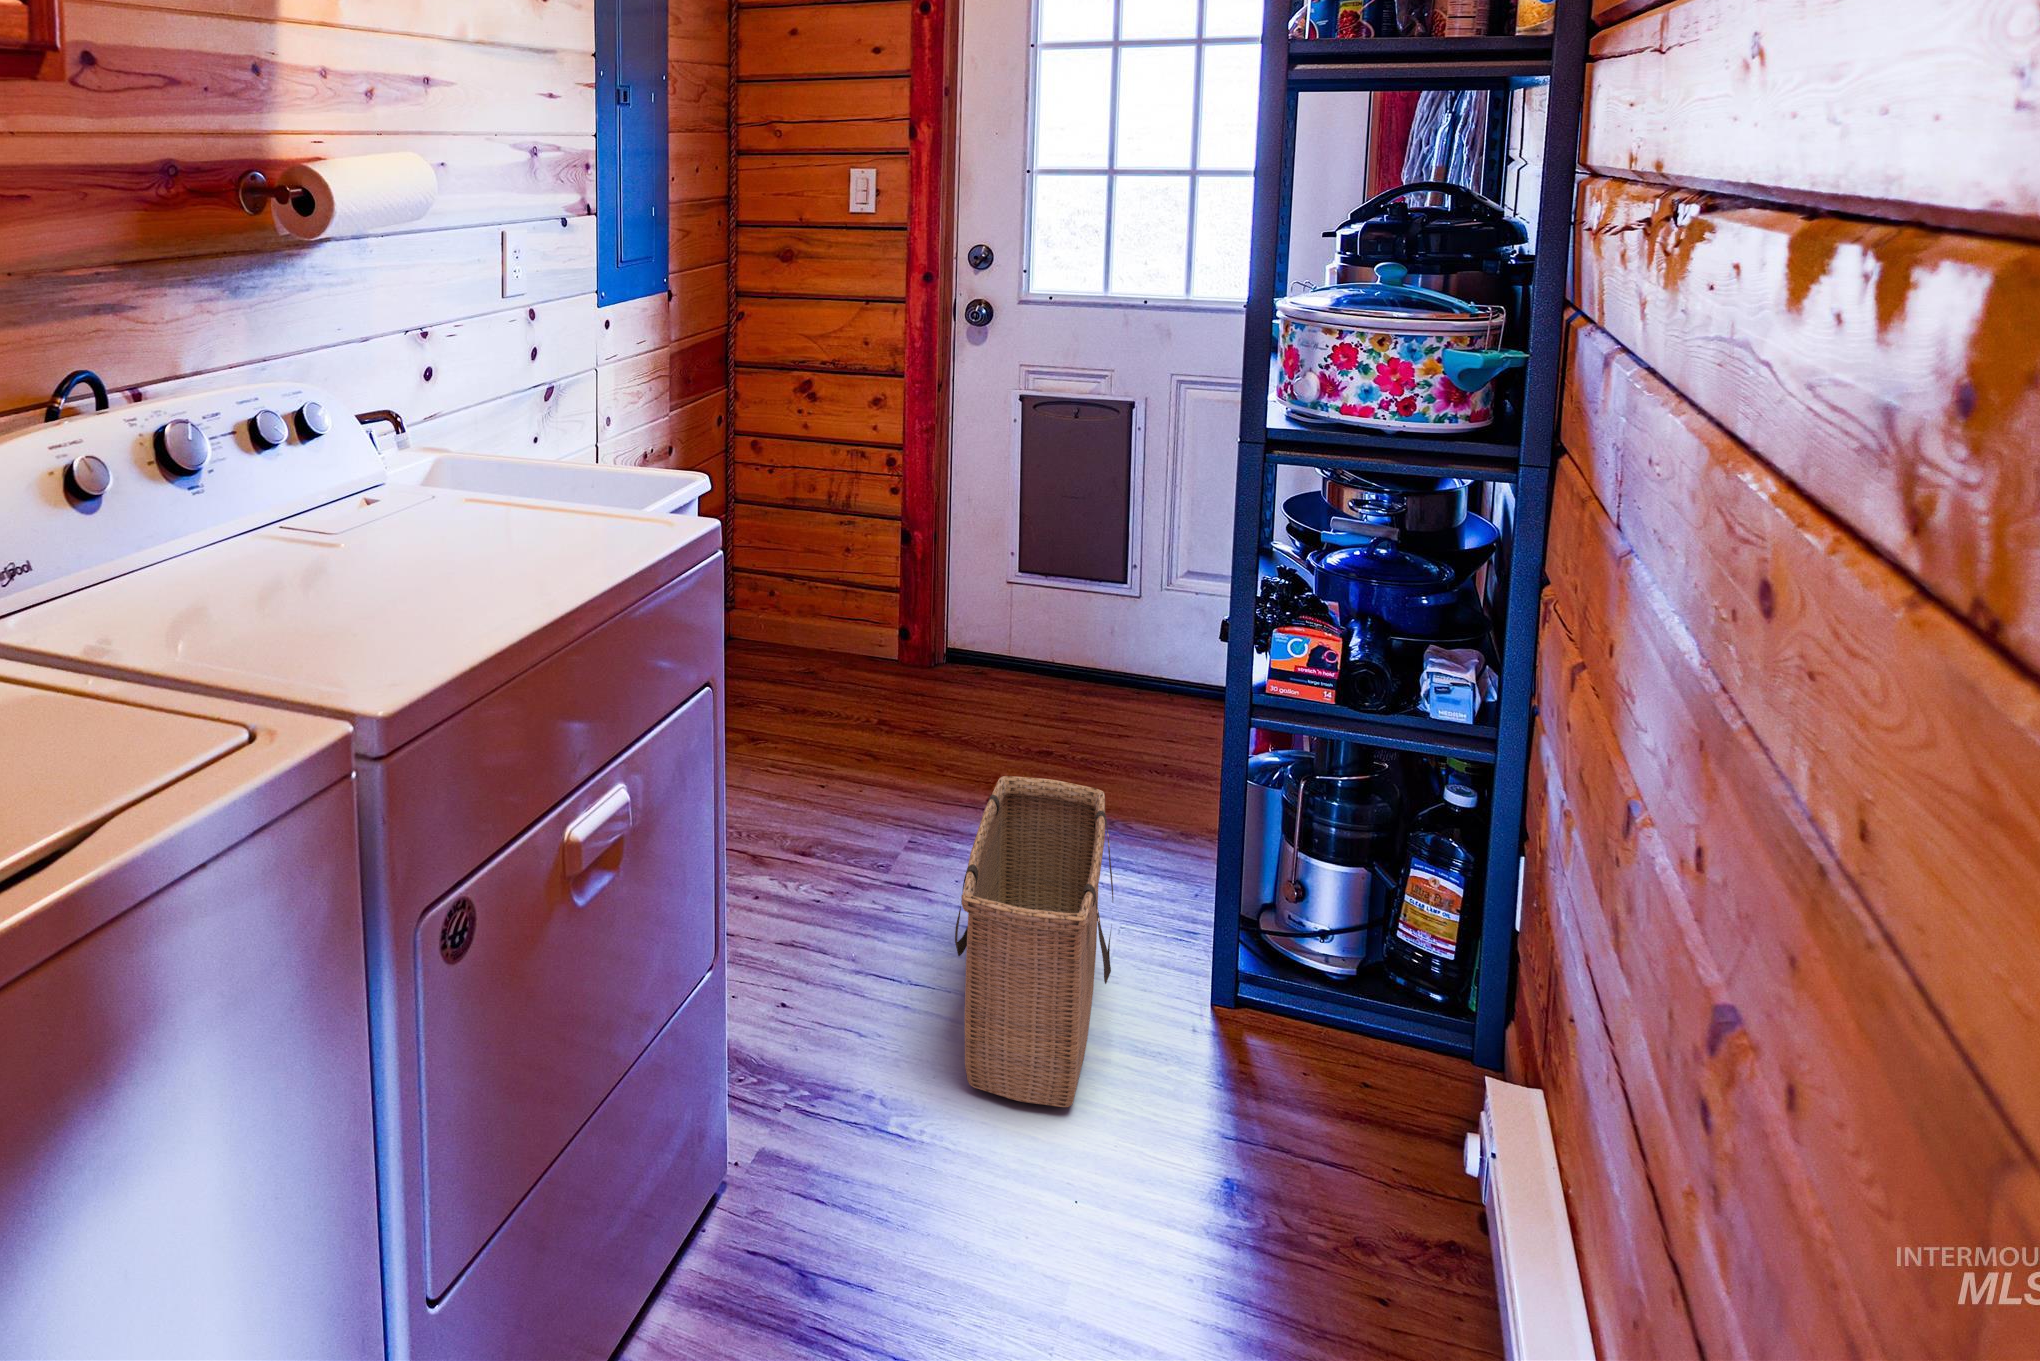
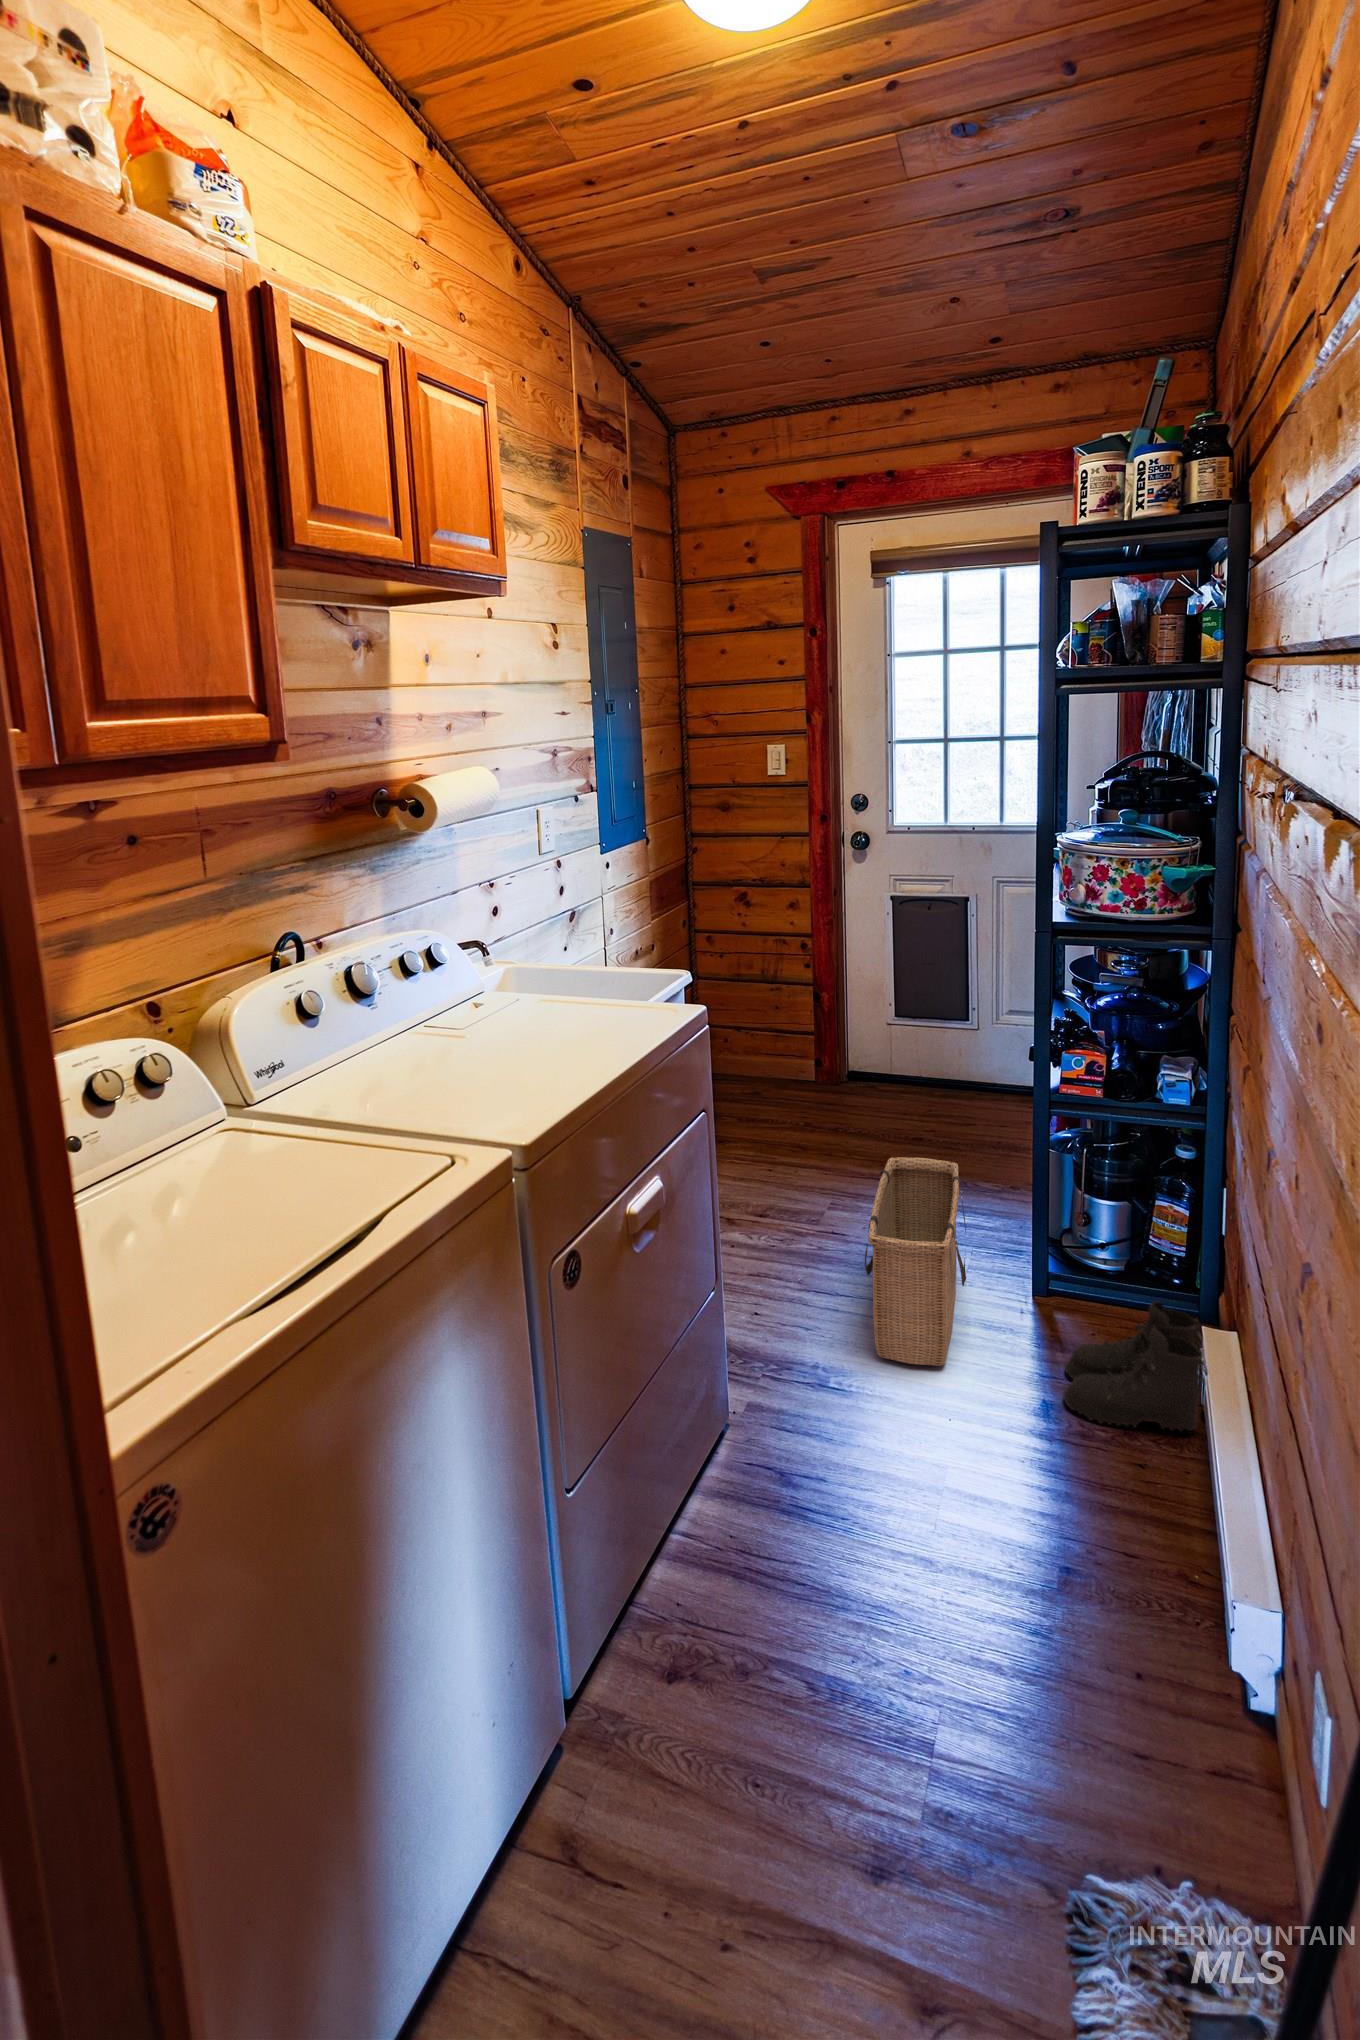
boots: none [1258,1029,1495,1245] -> present [1063,1301,1208,1431]

